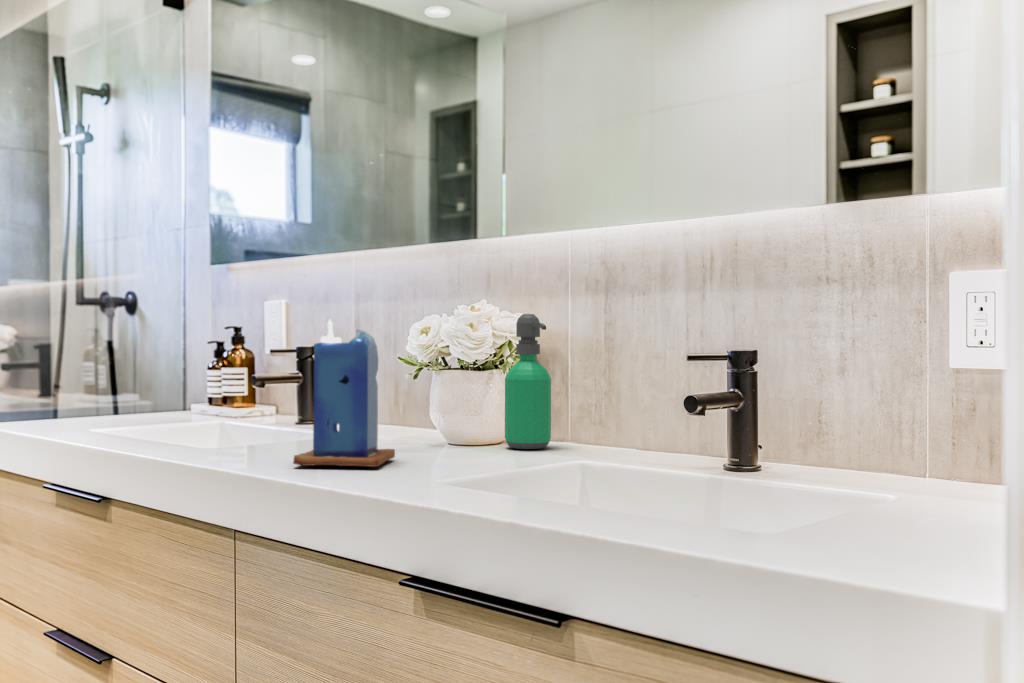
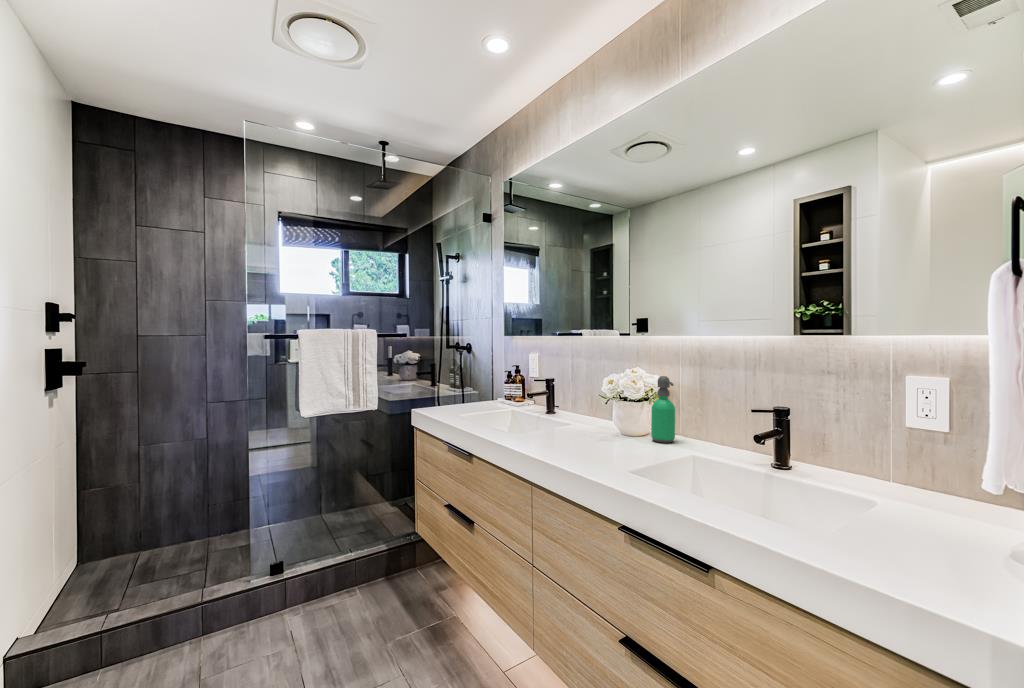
candle: present [293,320,395,467] -> none [556,385,600,455]

